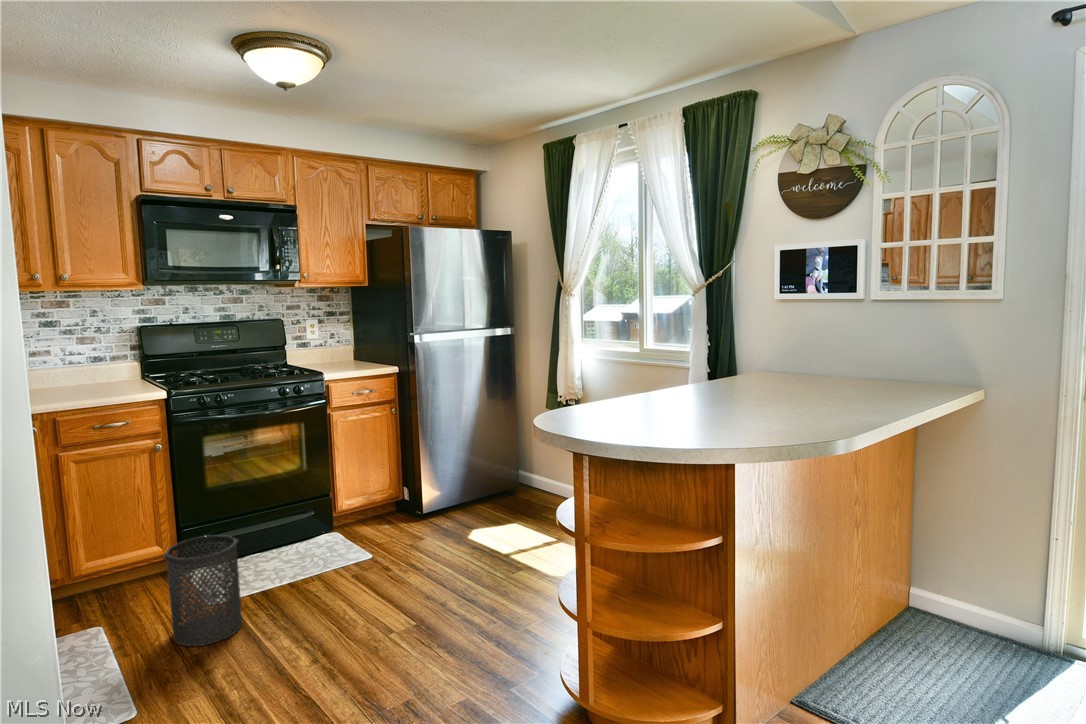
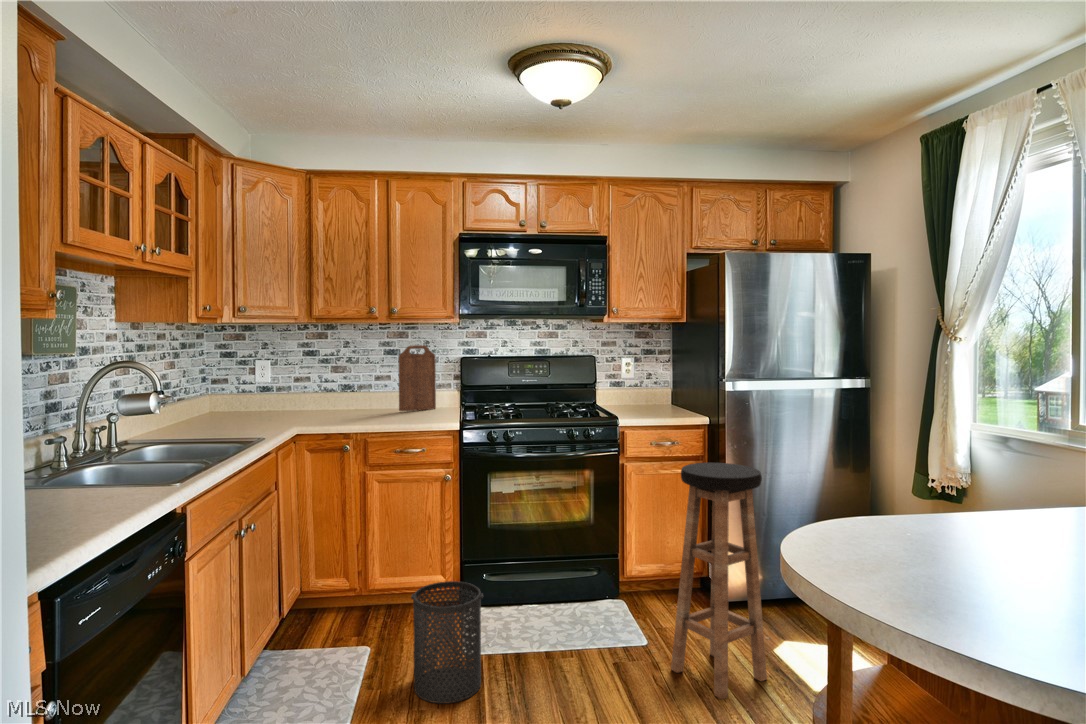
cutting board: none [65,315,115,388] -> present [399,345,436,411]
bar stool: none [400,398,472,575] -> present [671,463,767,699]

